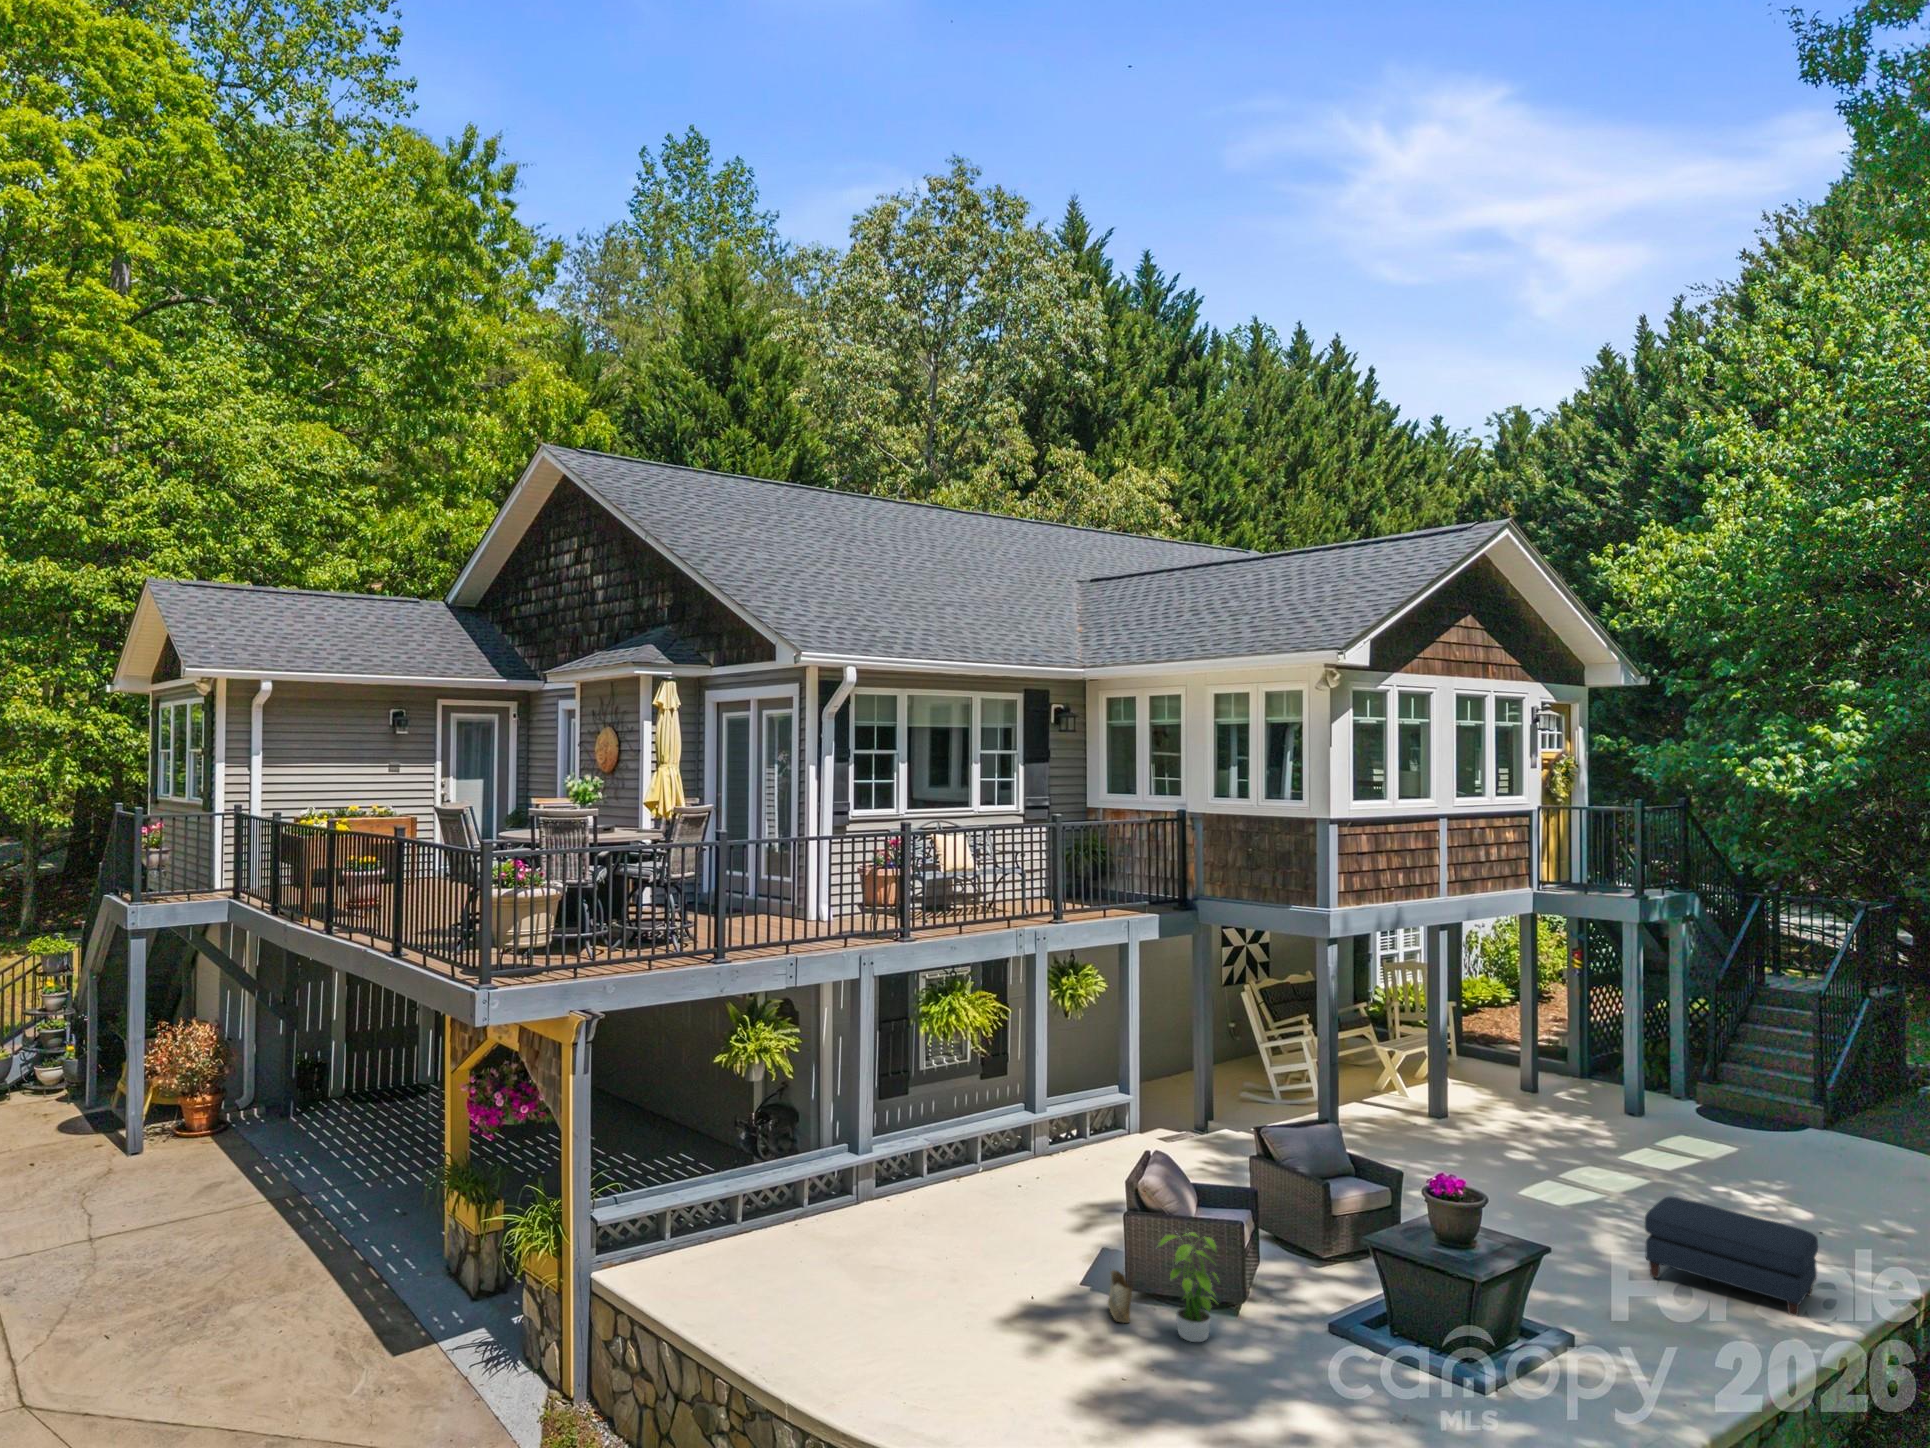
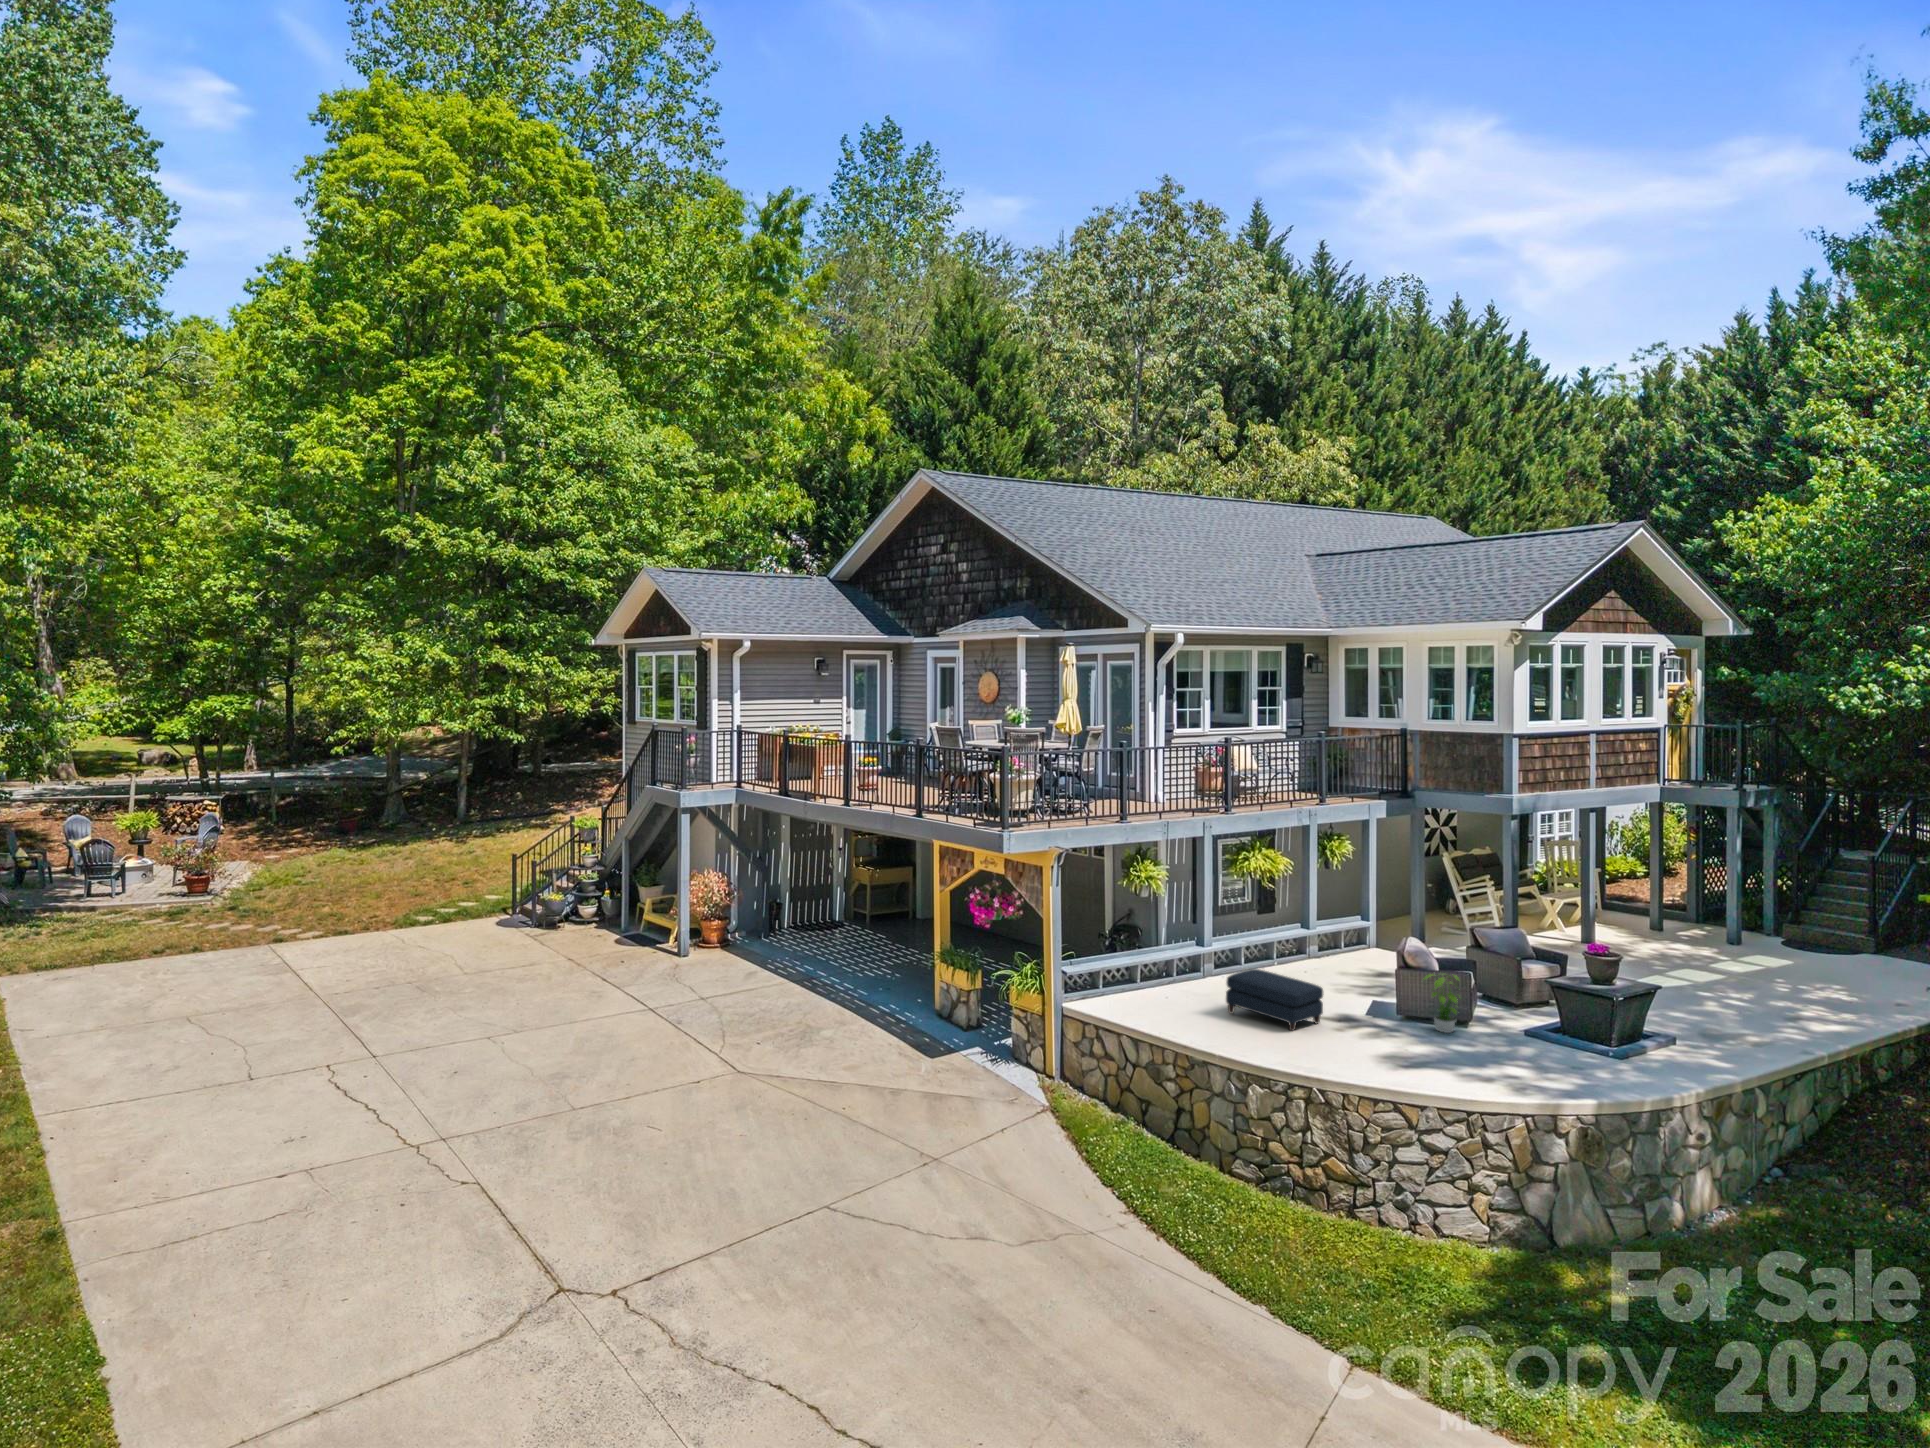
ottoman: present [1645,1197,1818,1316] -> present [1226,969,1323,1031]
woven basket: present [1108,1270,1133,1323] -> none [1388,989,1407,1025]

